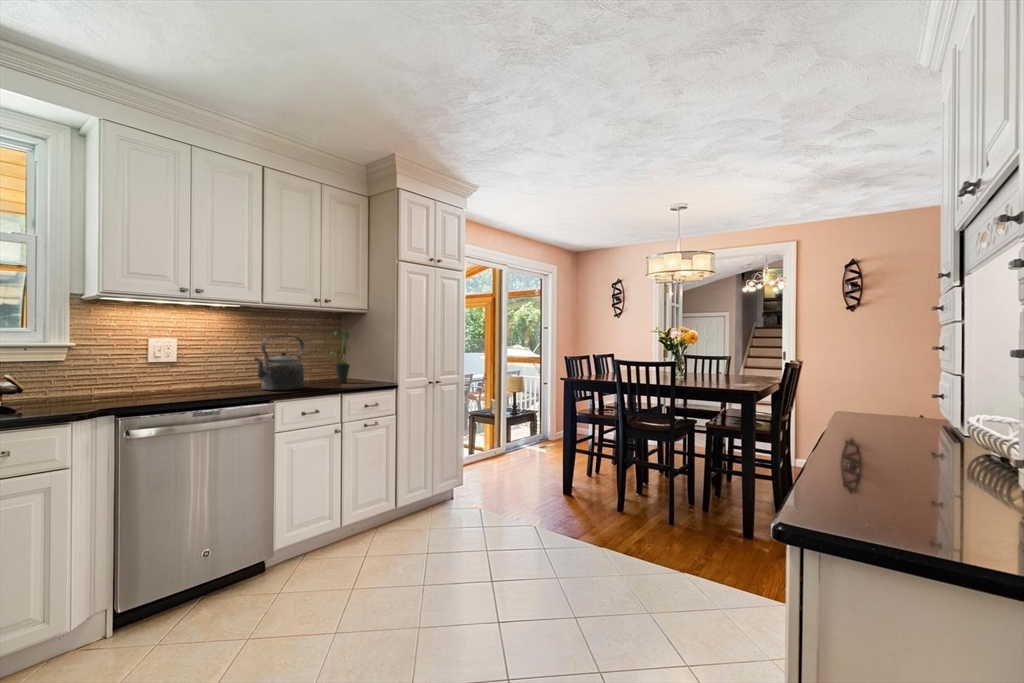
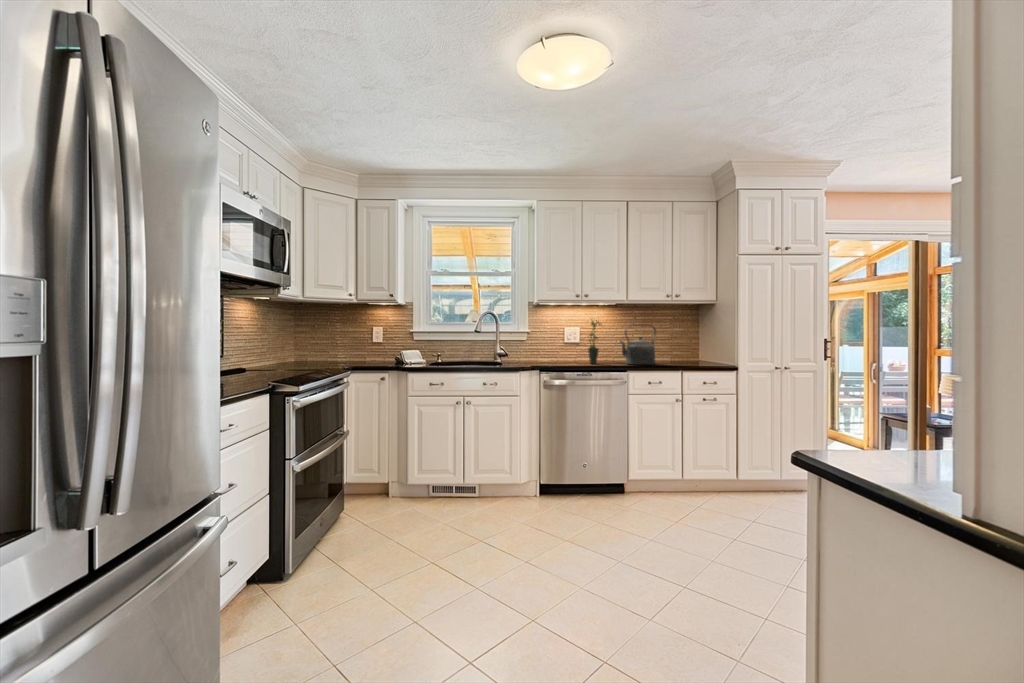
potted plant: present [330,331,351,383] -> present [588,321,602,364]

